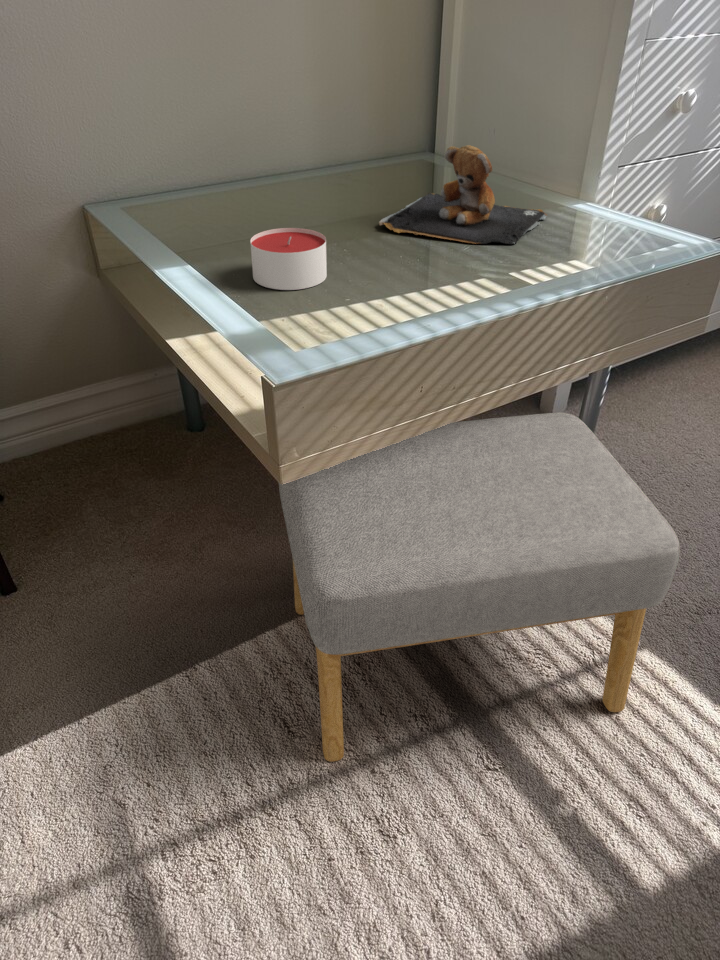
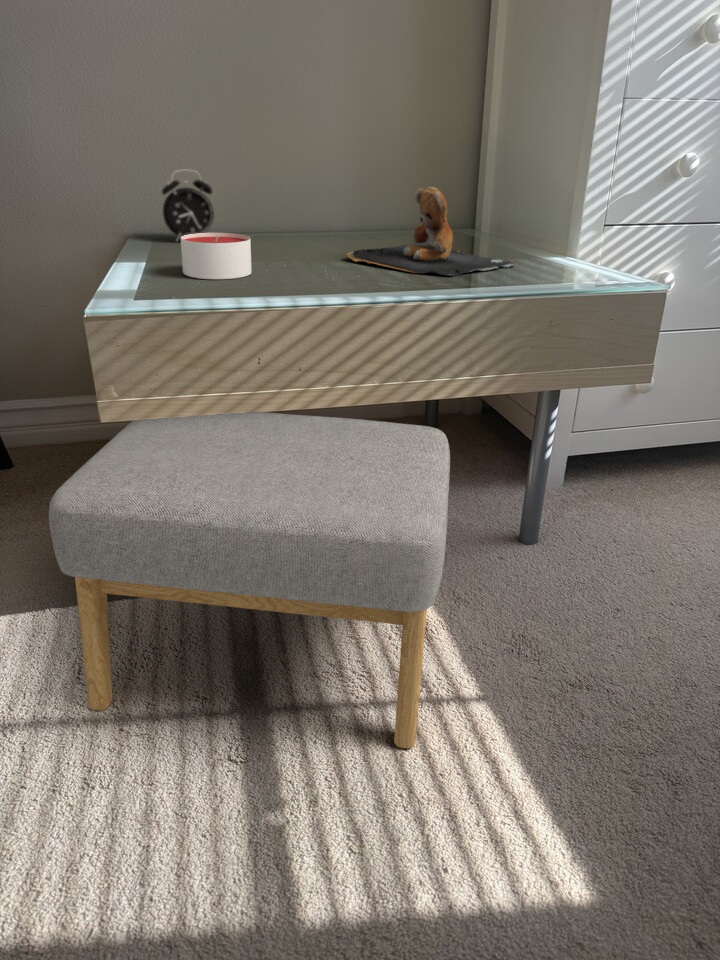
alarm clock: none [138,136,199,222] -> present [162,171,214,238]

